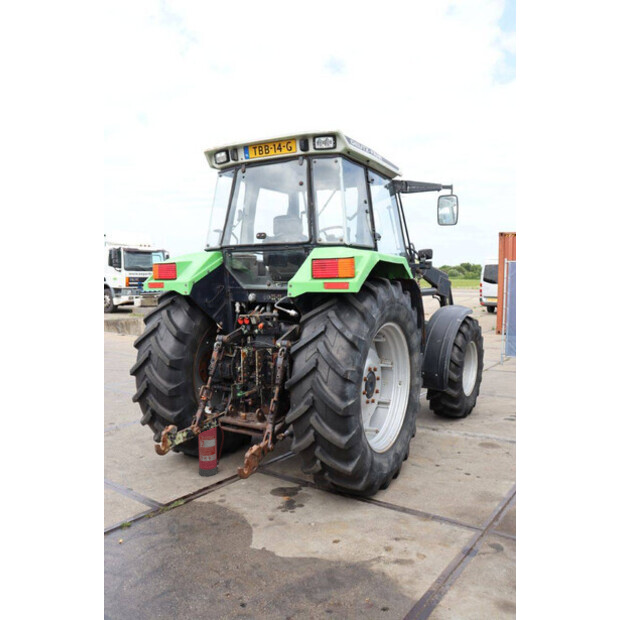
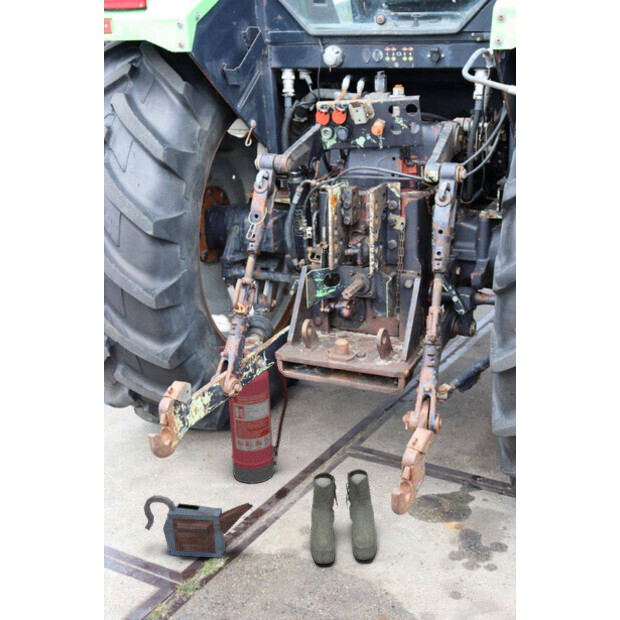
boots: none [222,467,250,505] -> present [310,469,376,564]
watering can: none [154,474,198,502] -> present [144,495,253,558]

